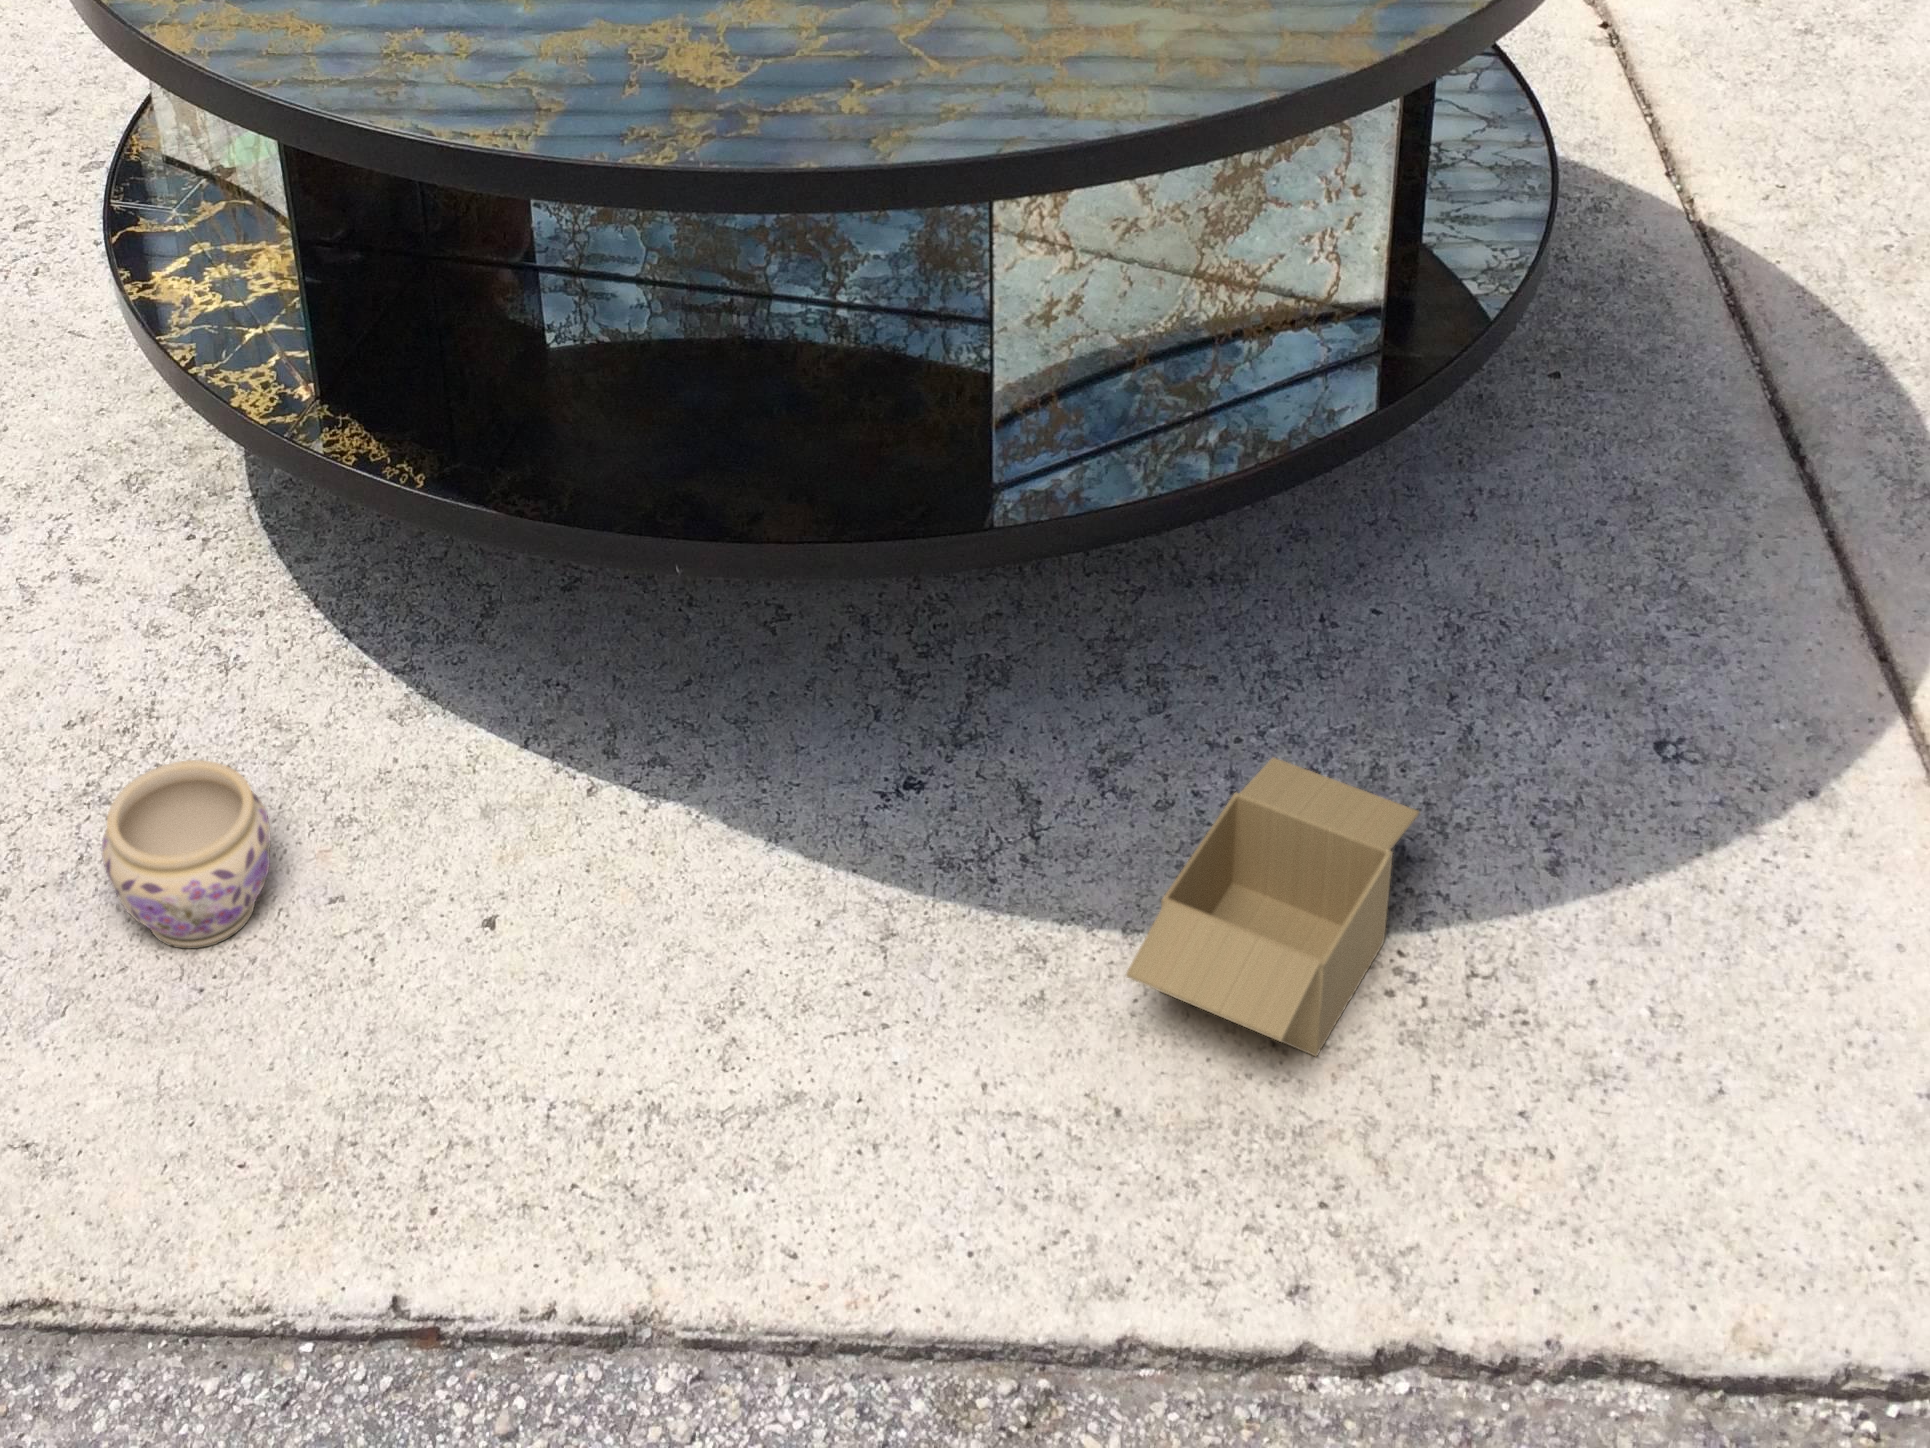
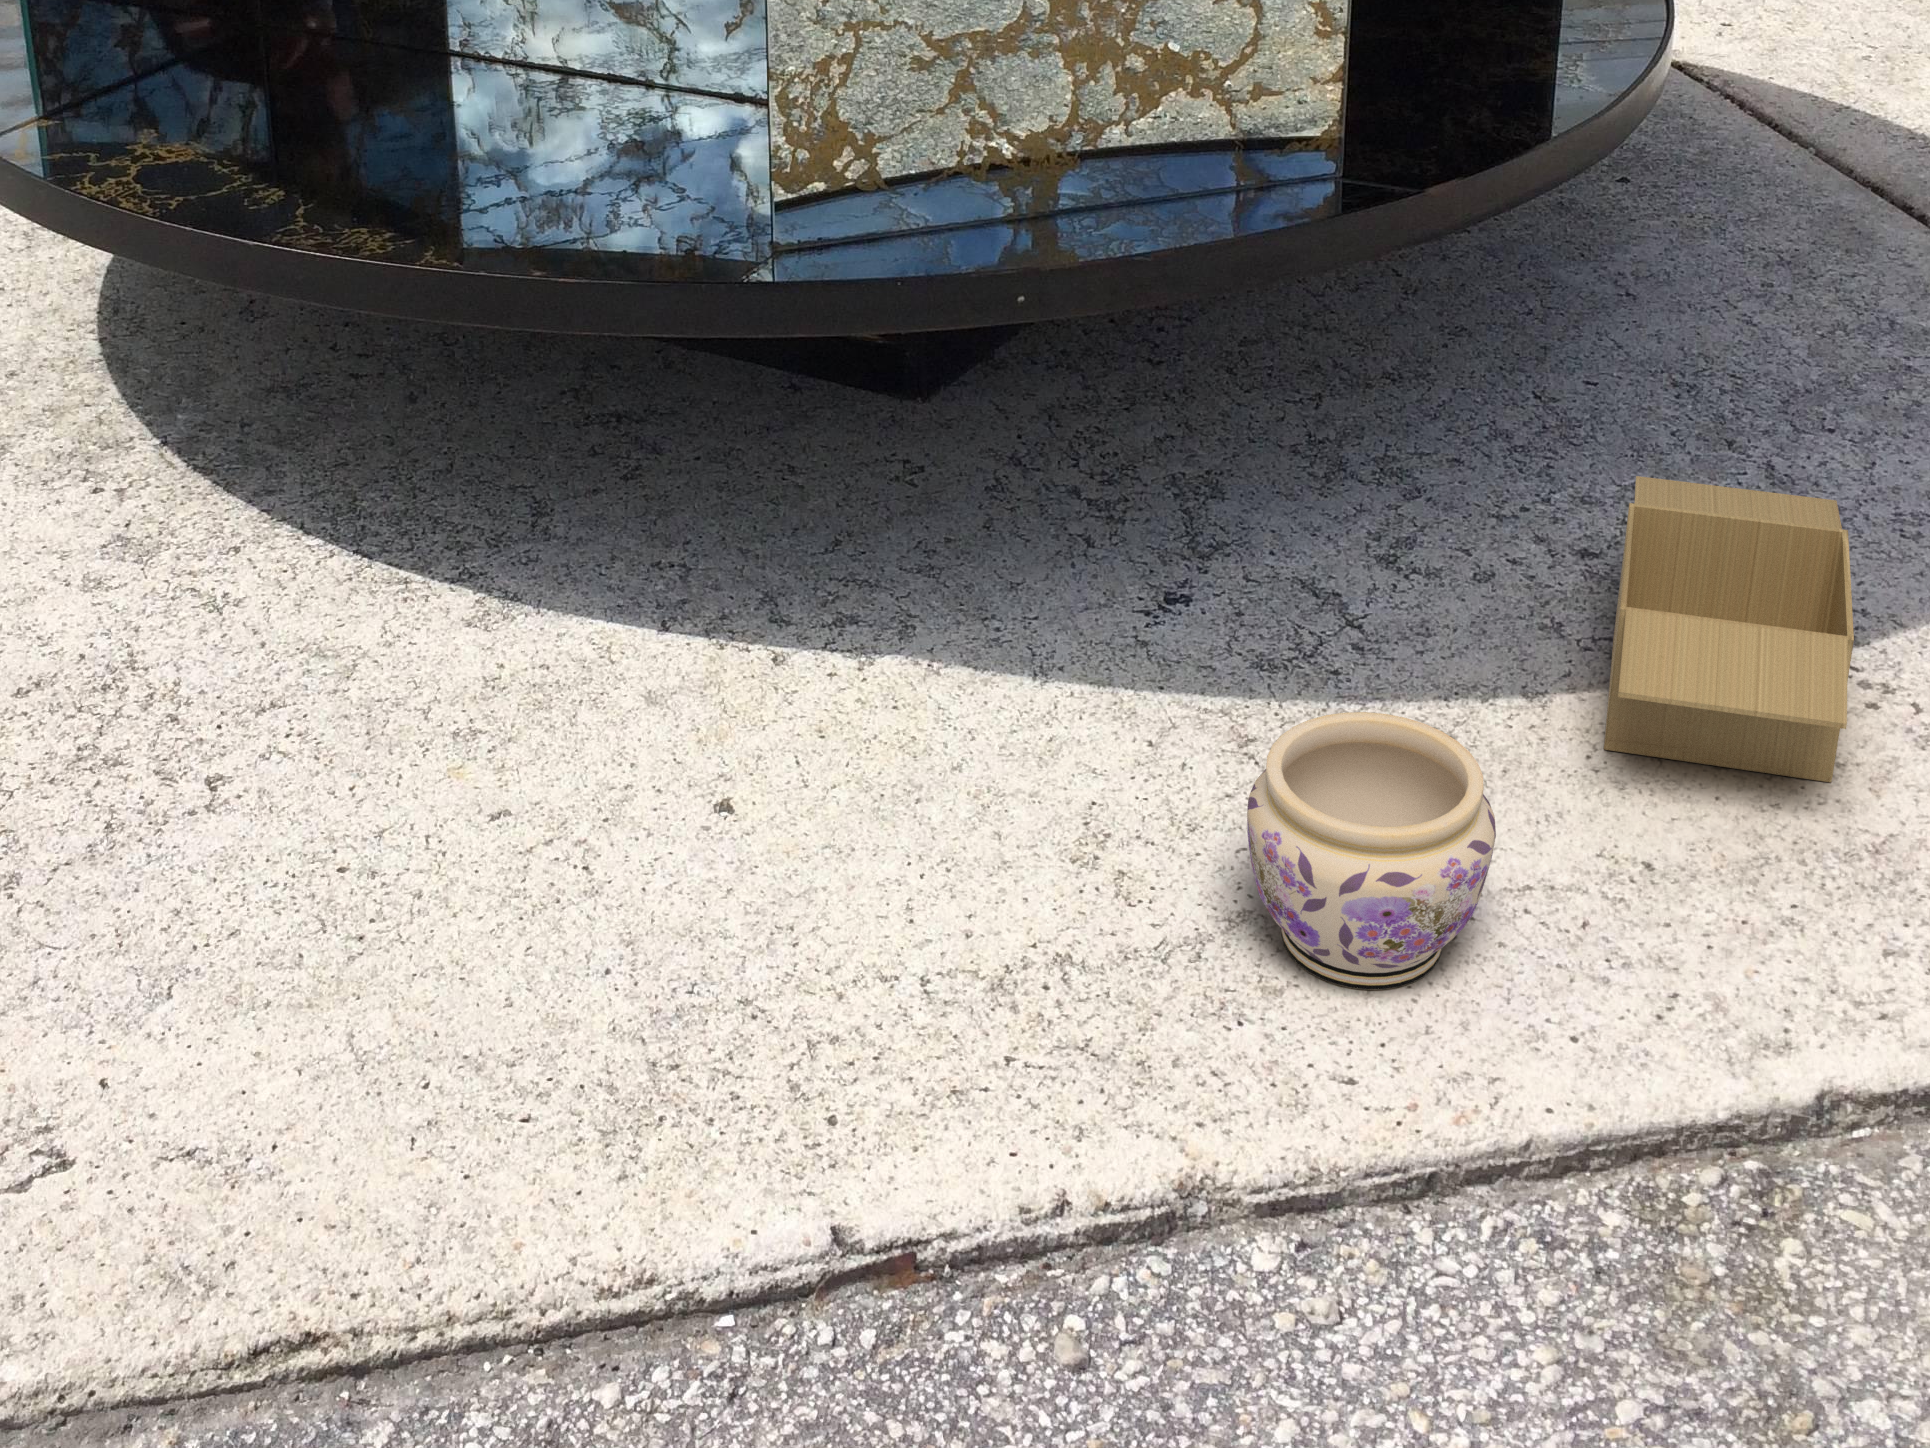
planter: present [102,760,270,949] -> present [1247,712,1496,990]

